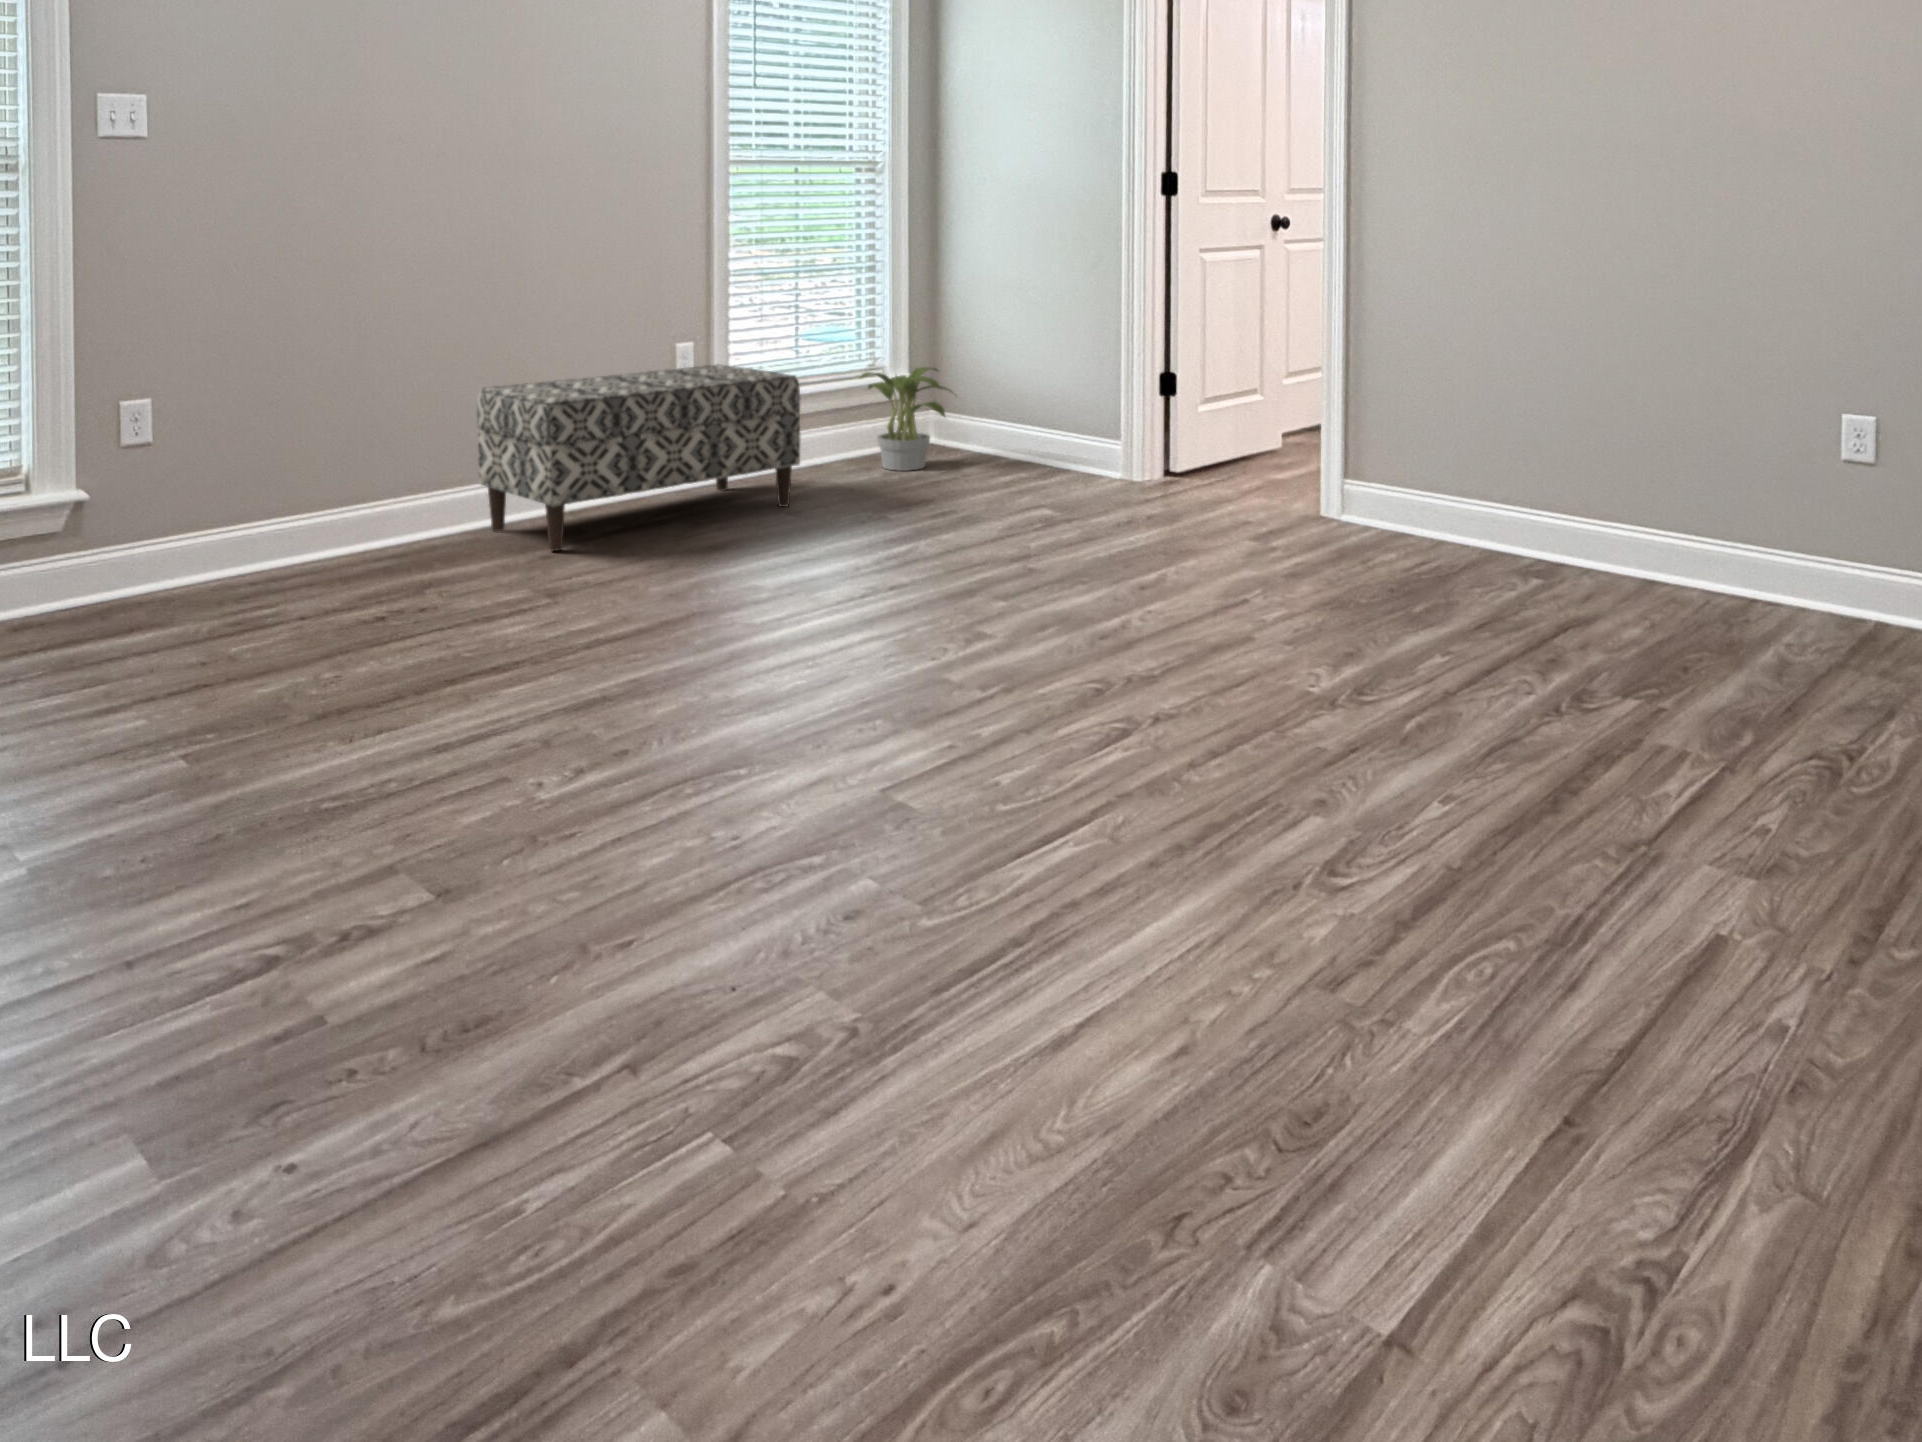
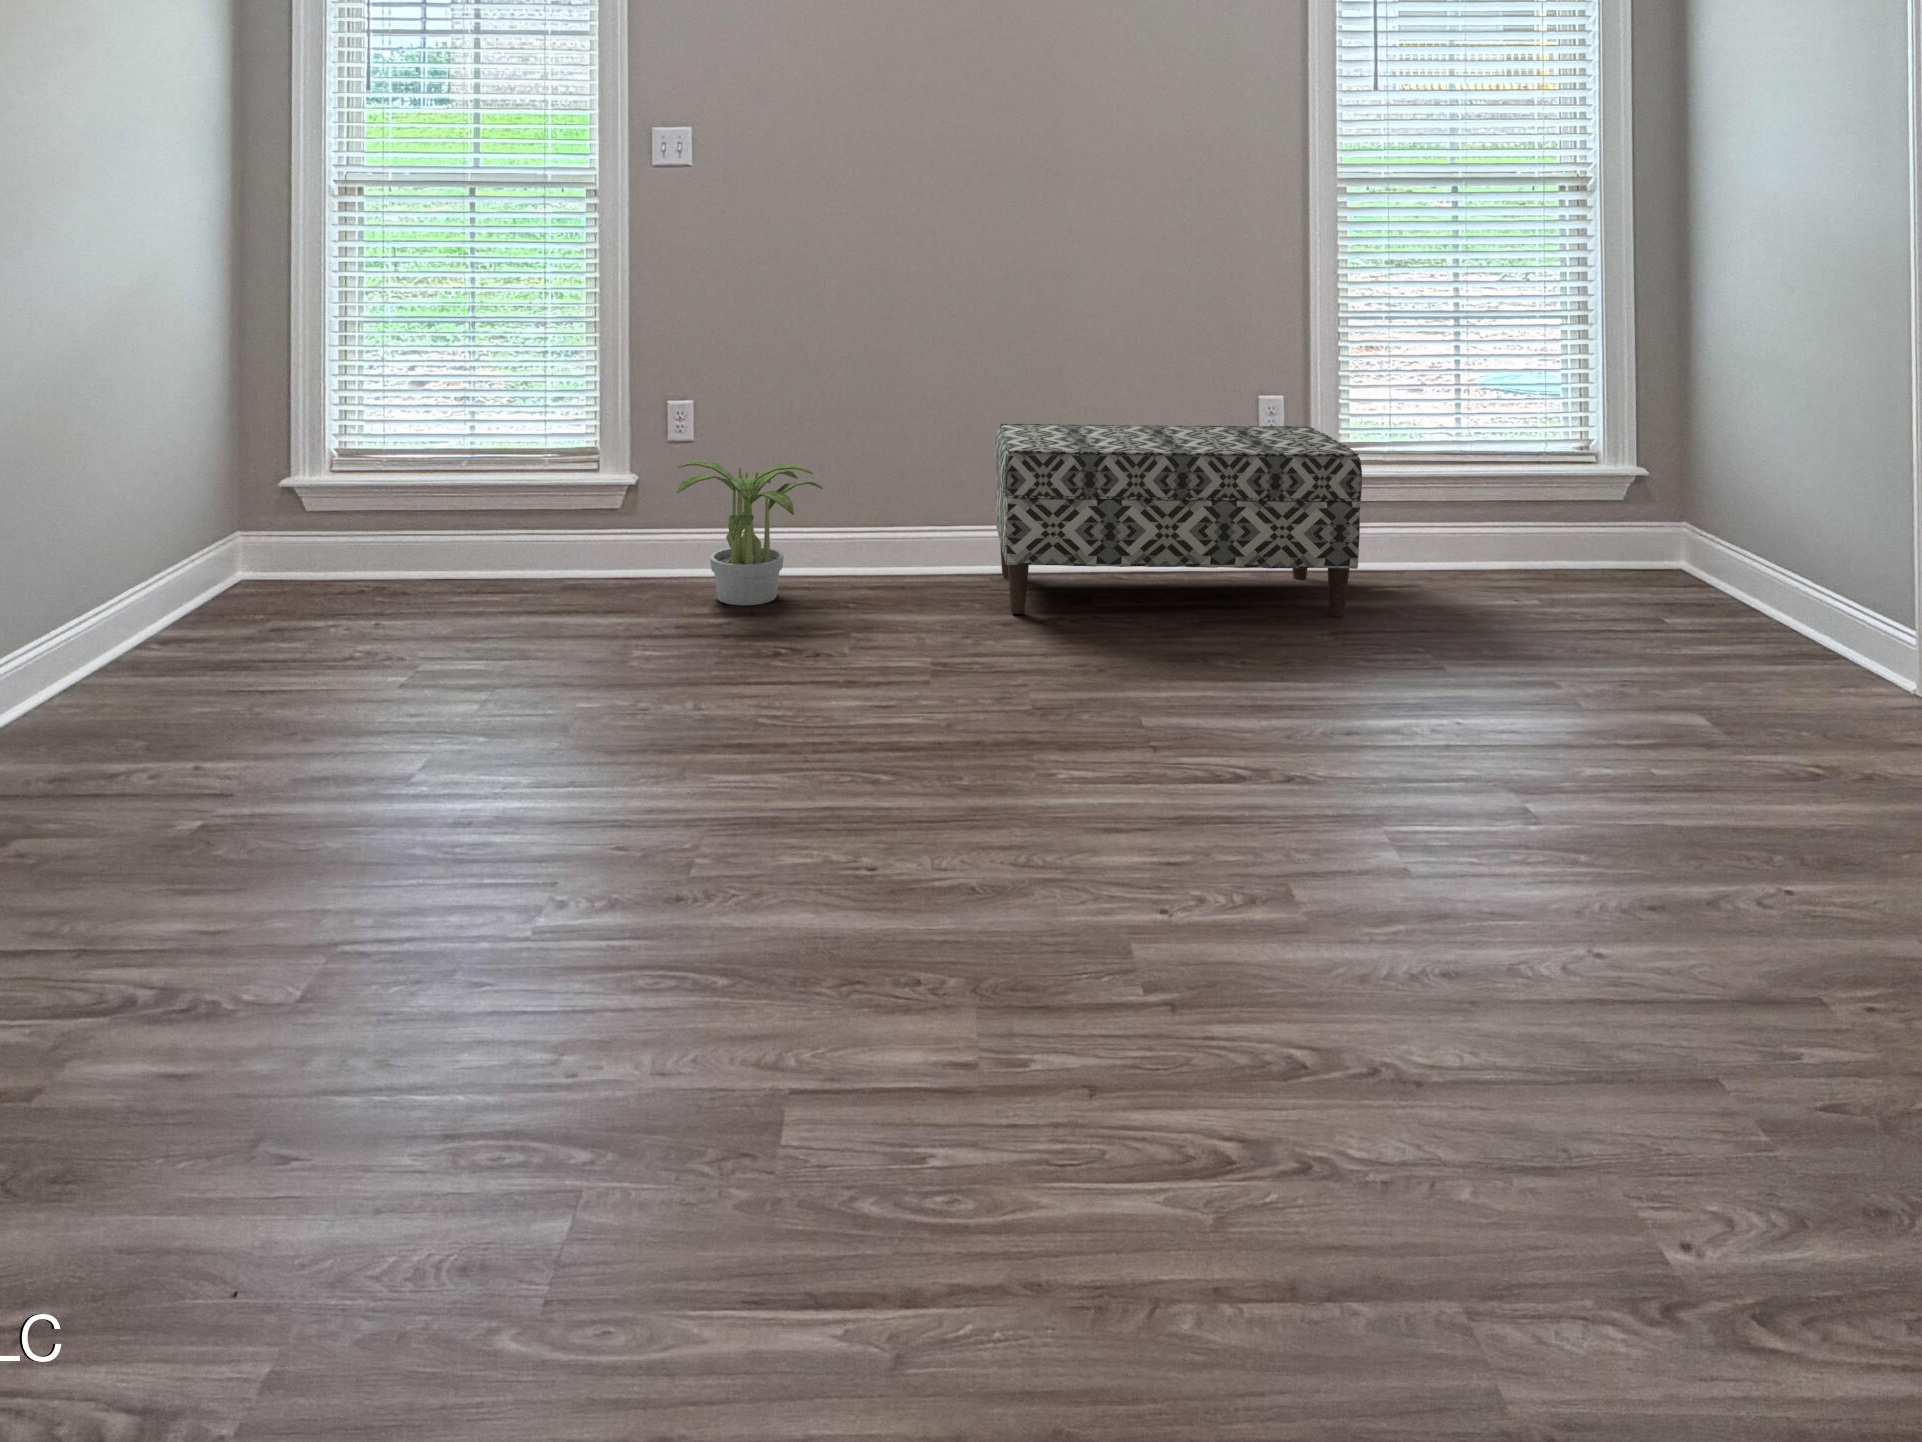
potted plant: present [861,367,952,471] -> present [677,461,823,605]

